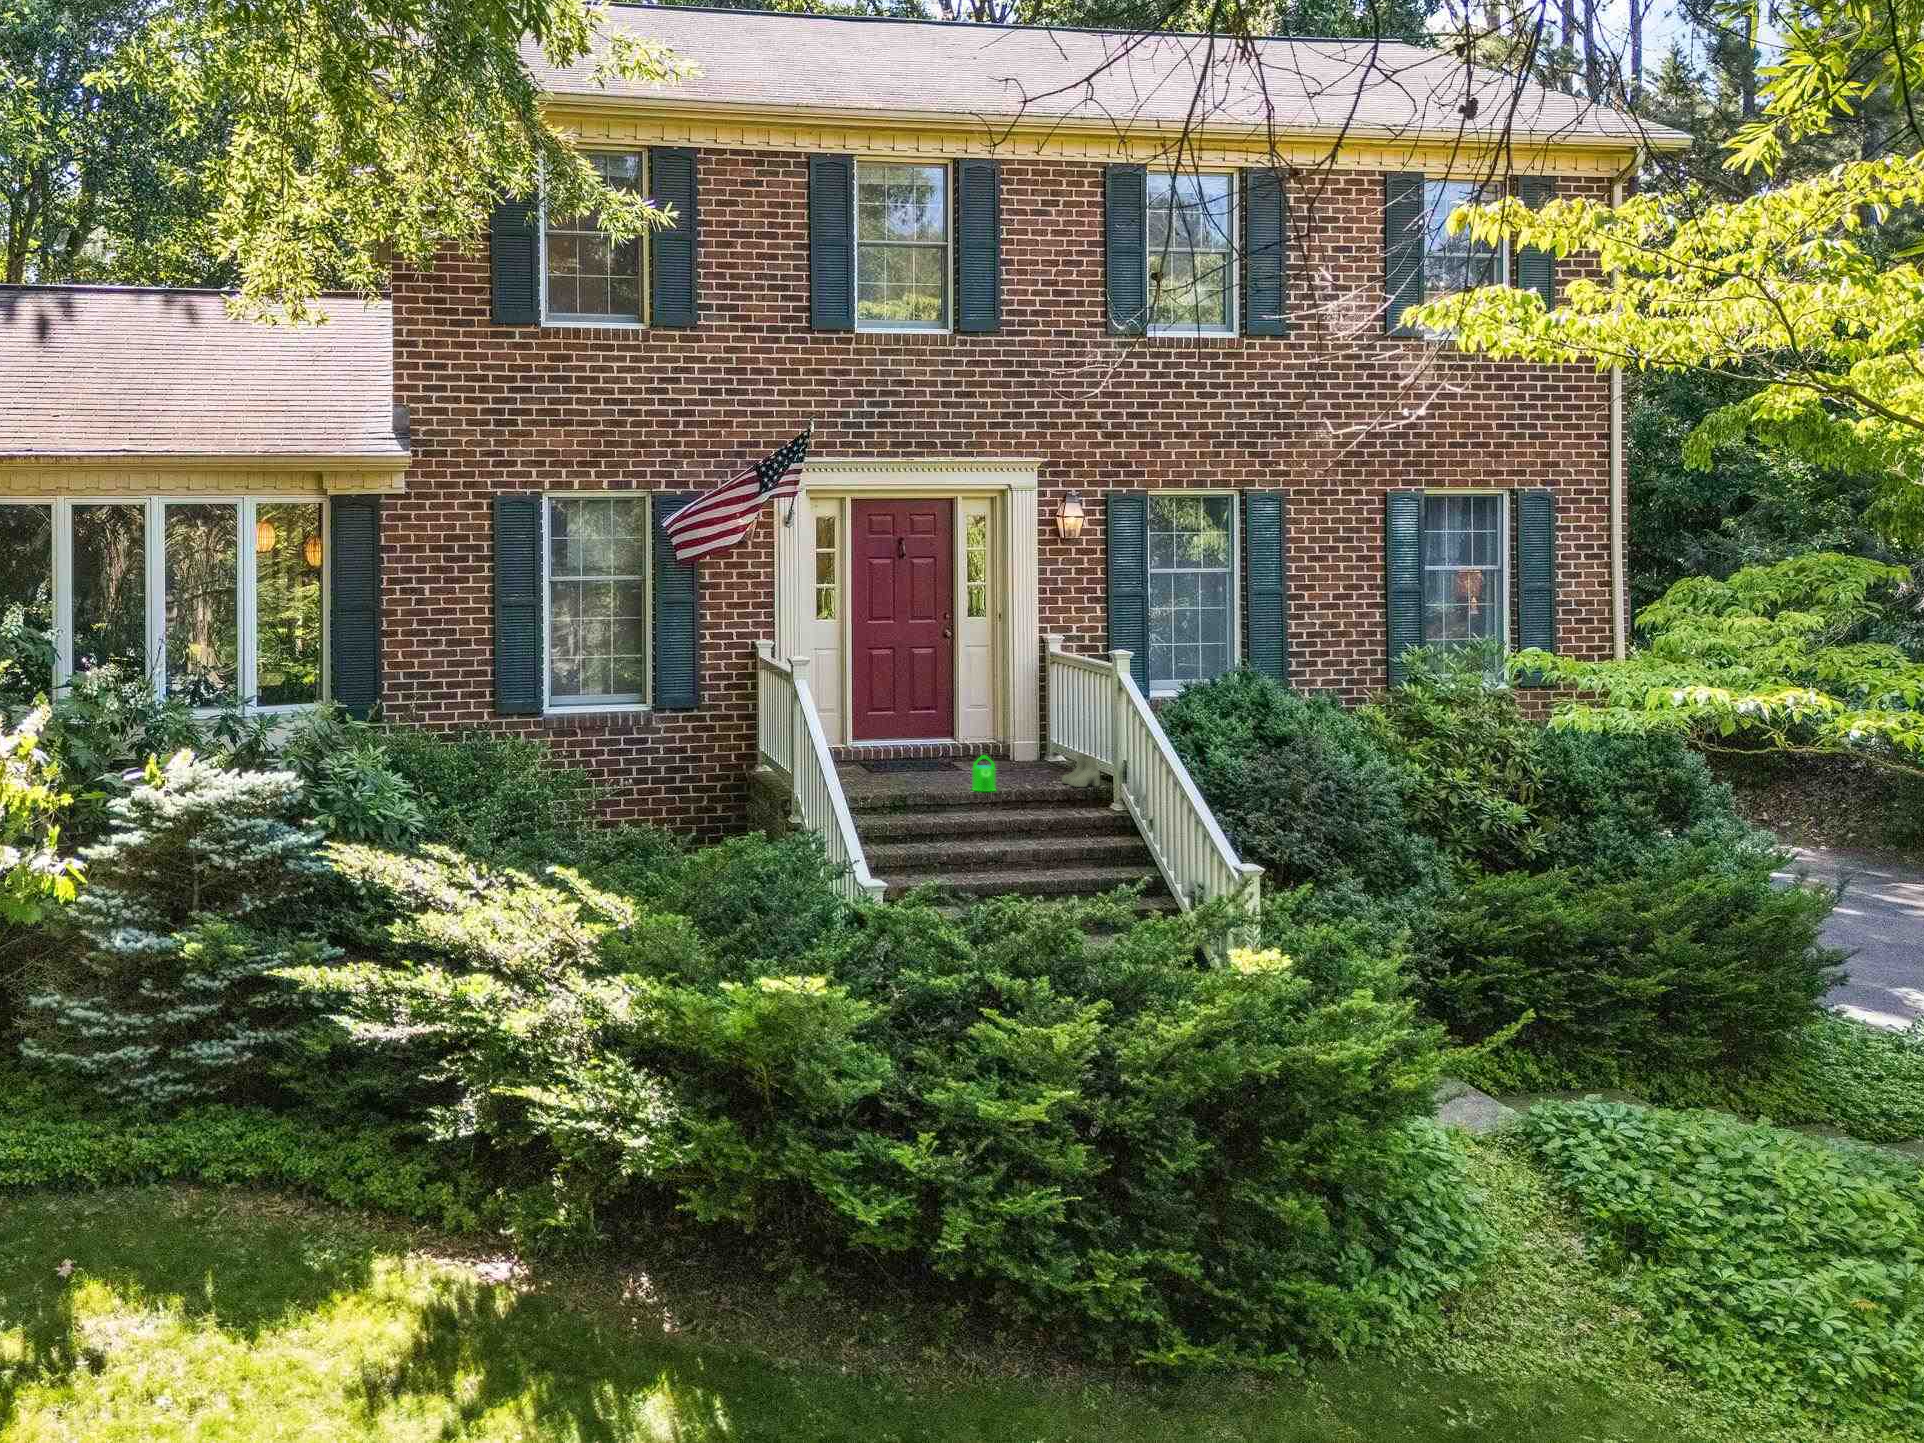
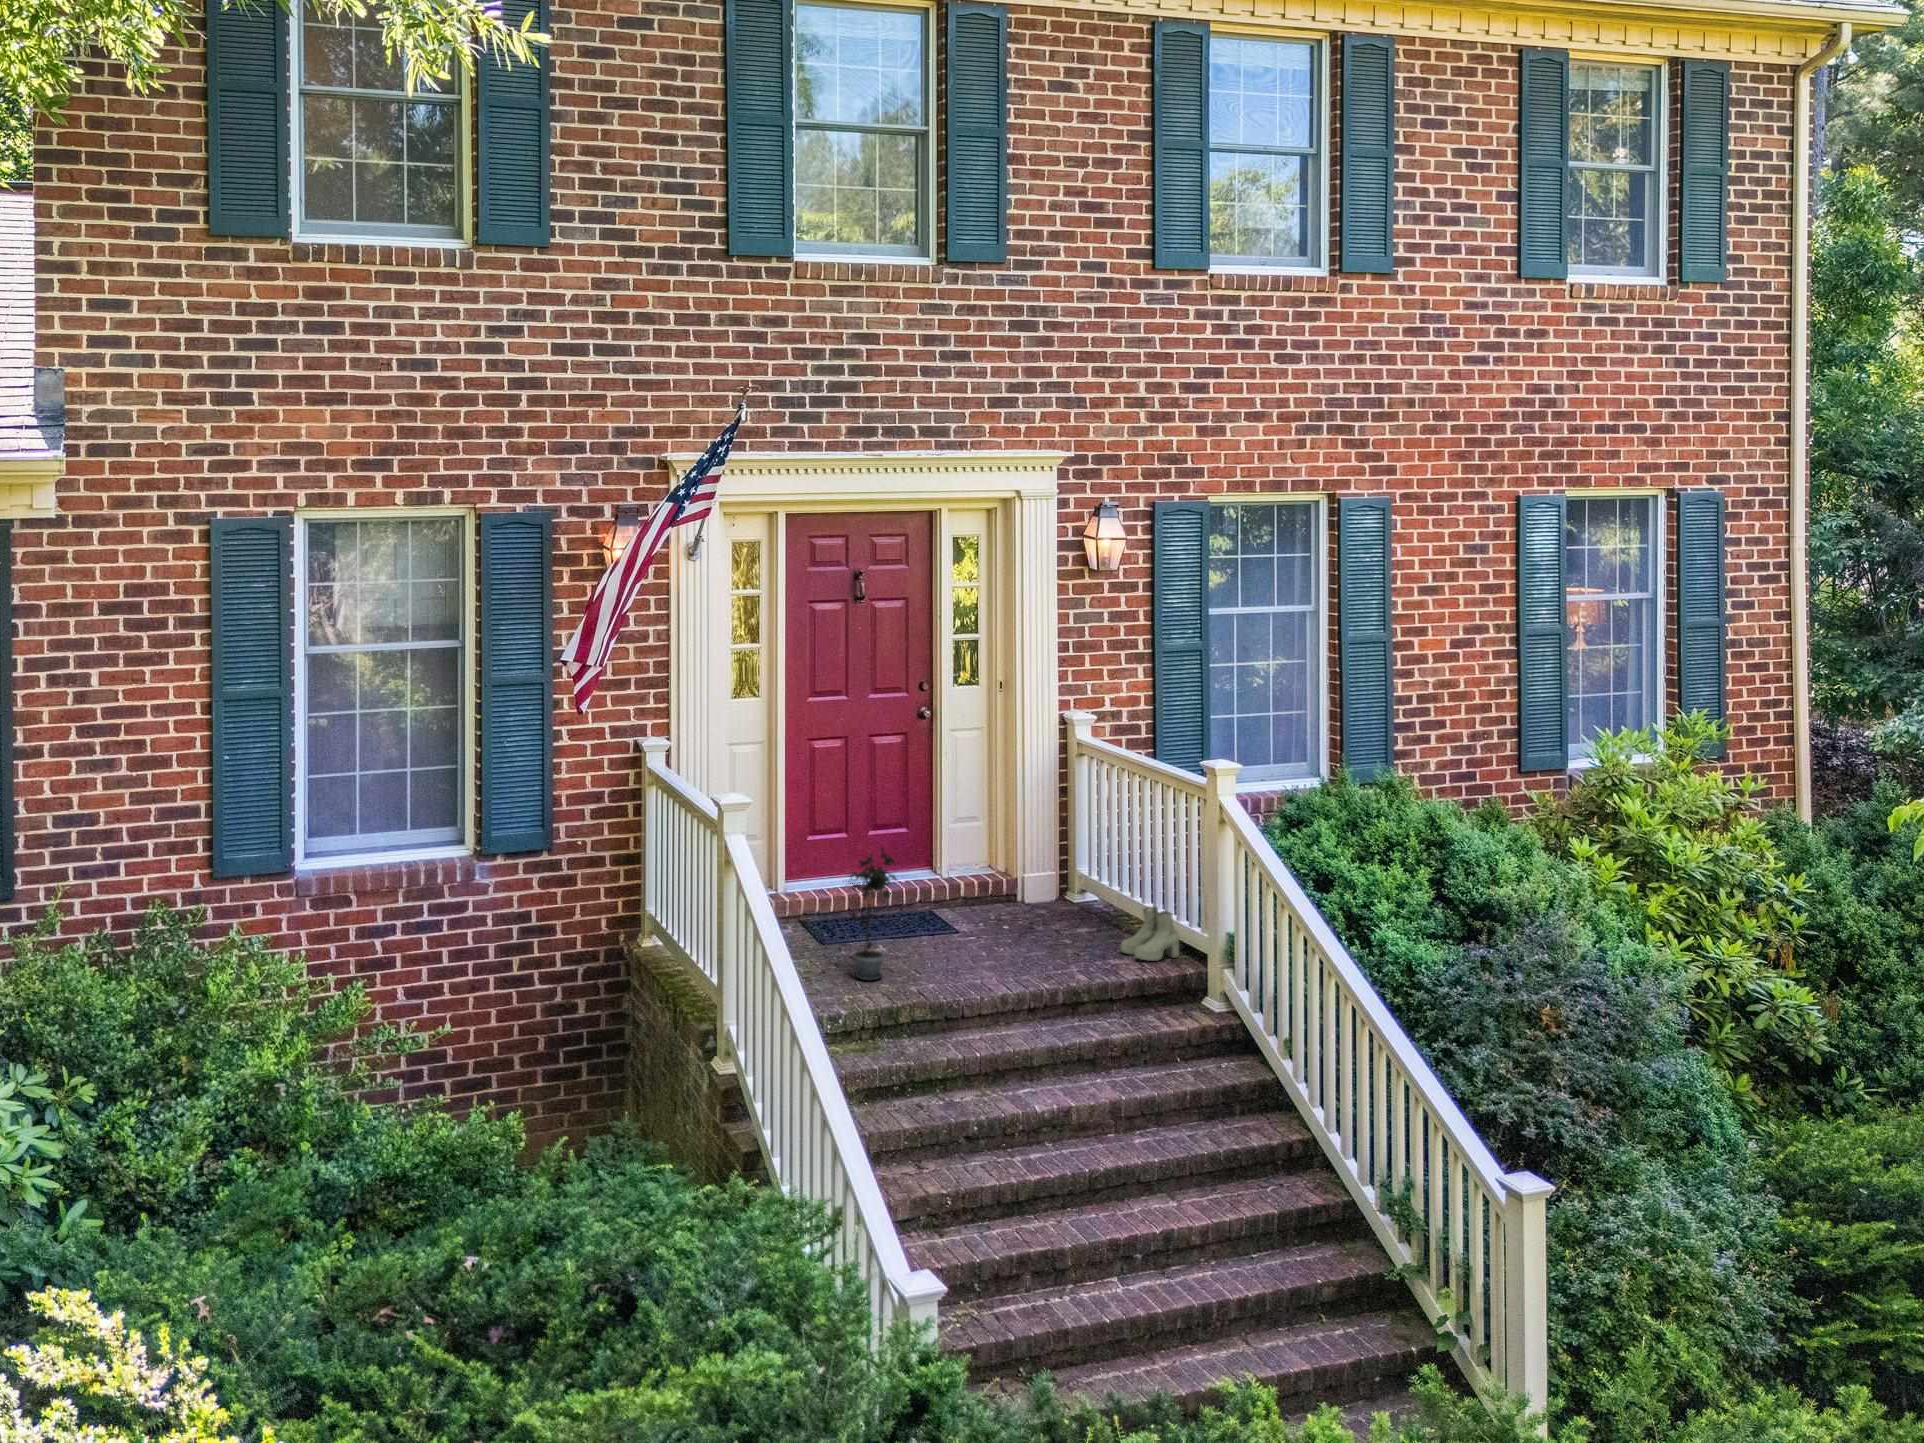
potted plant: none [873,705,910,790] -> present [846,847,896,980]
watering can: present [972,755,996,792] -> none [991,920,1032,978]

